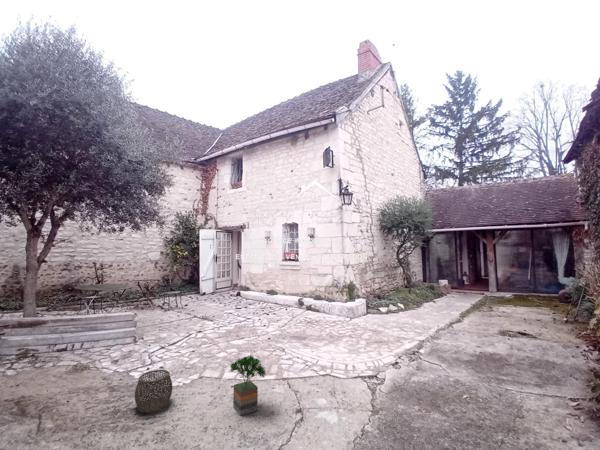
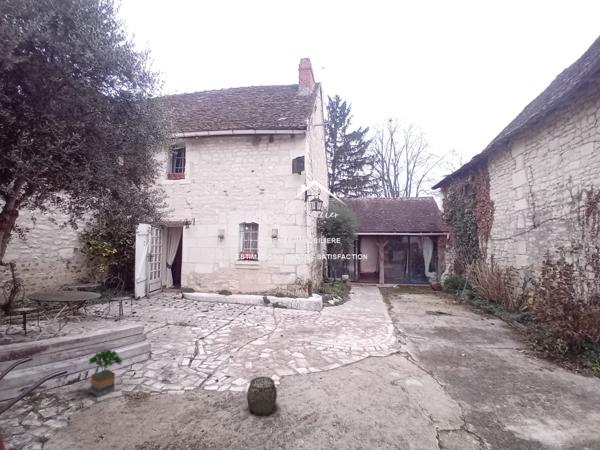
potted tree: present [230,356,266,416] -> present [89,350,122,397]

